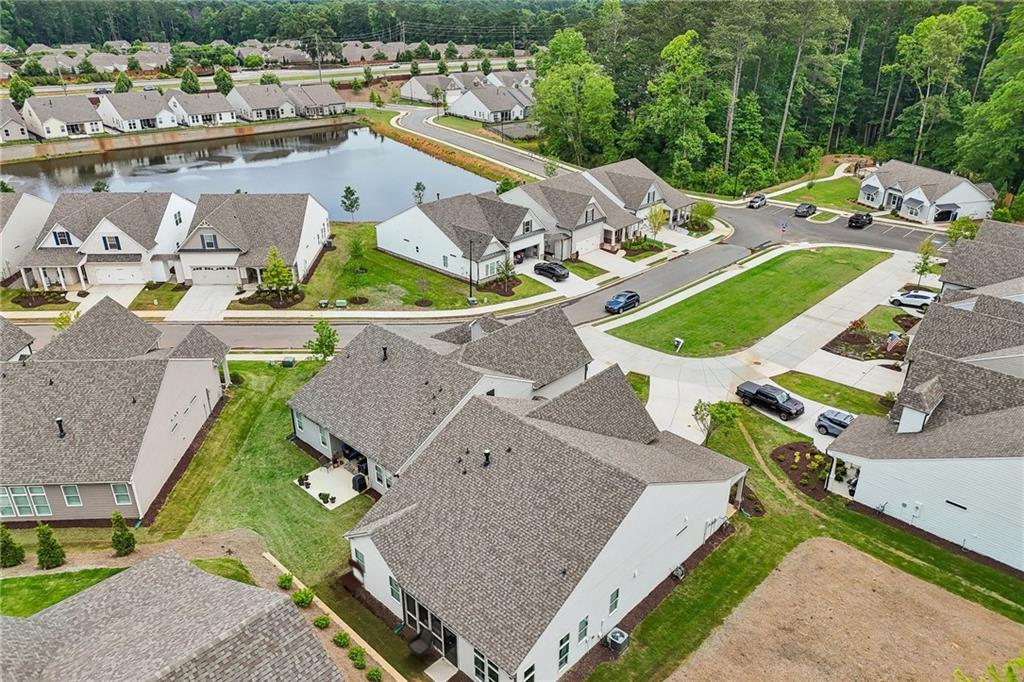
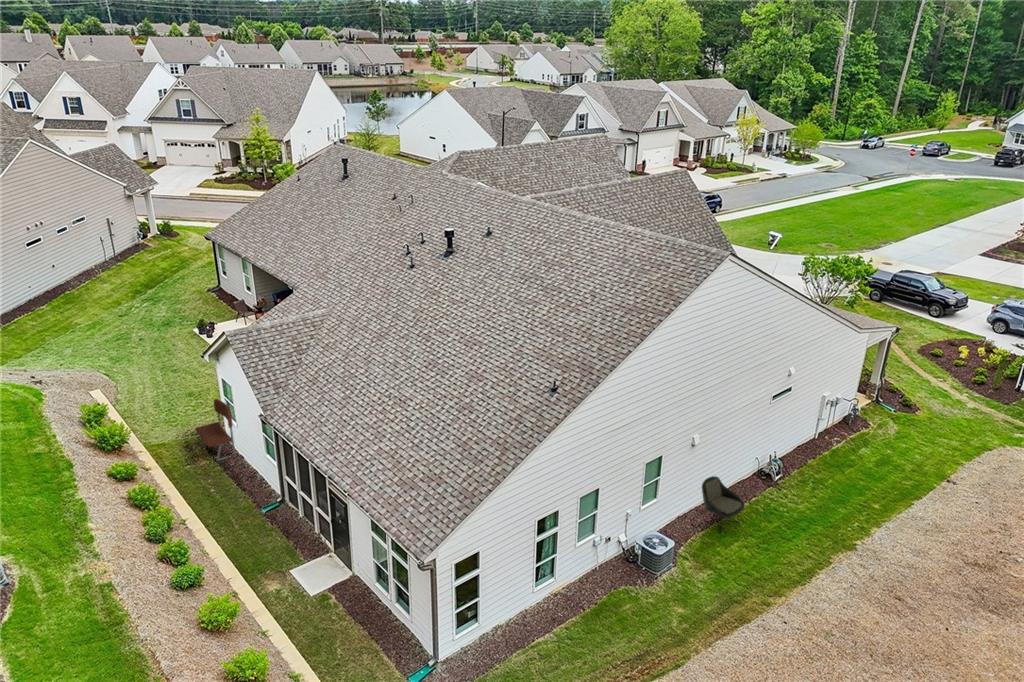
lounge chair: present [408,628,434,658] -> present [702,476,745,533]

